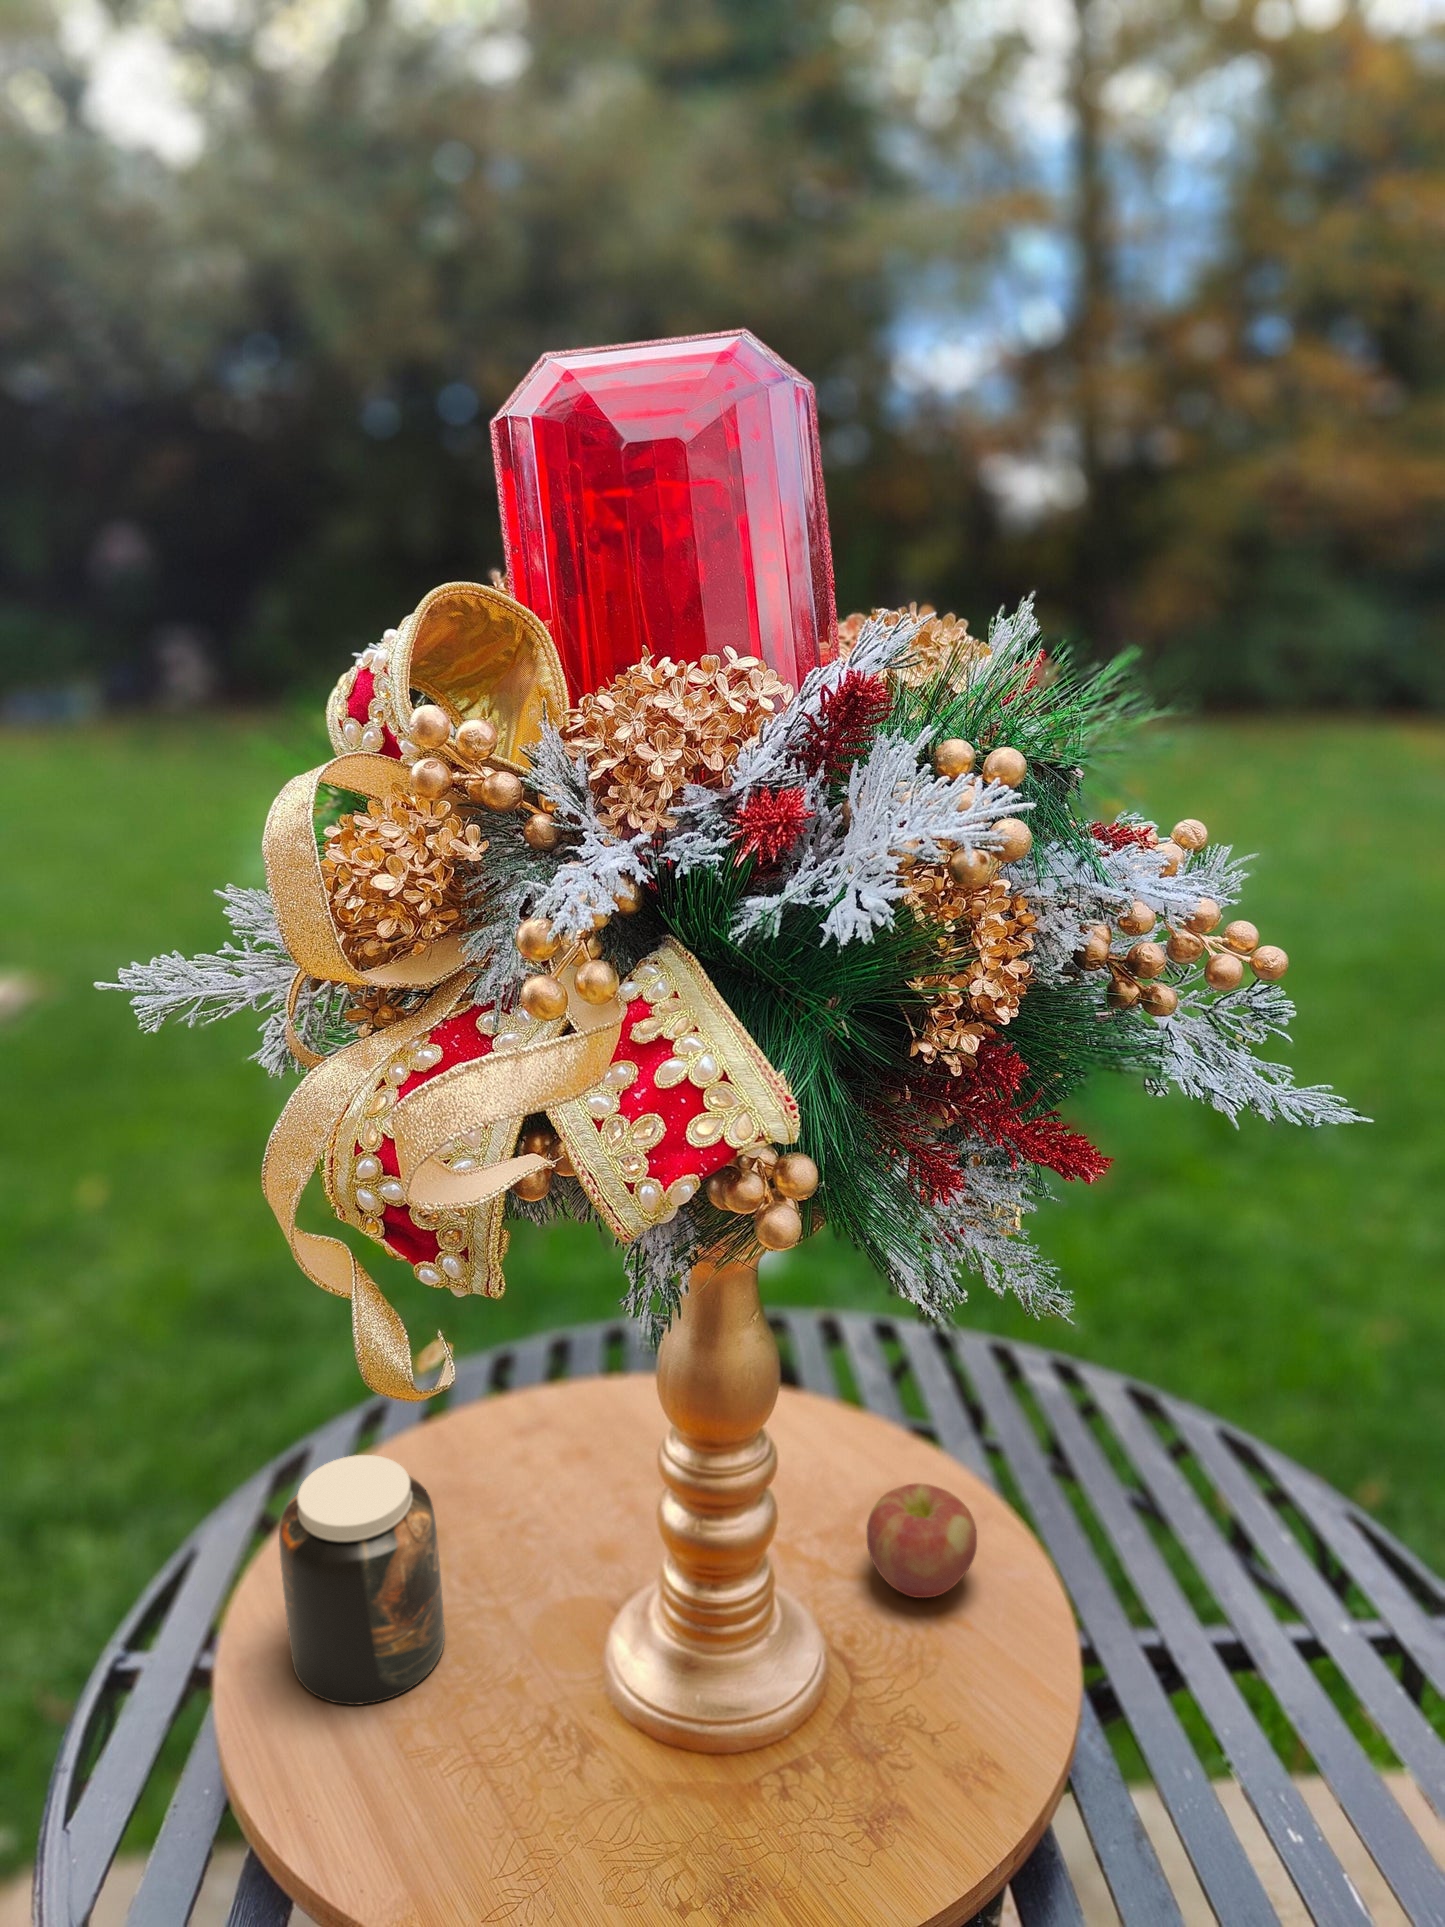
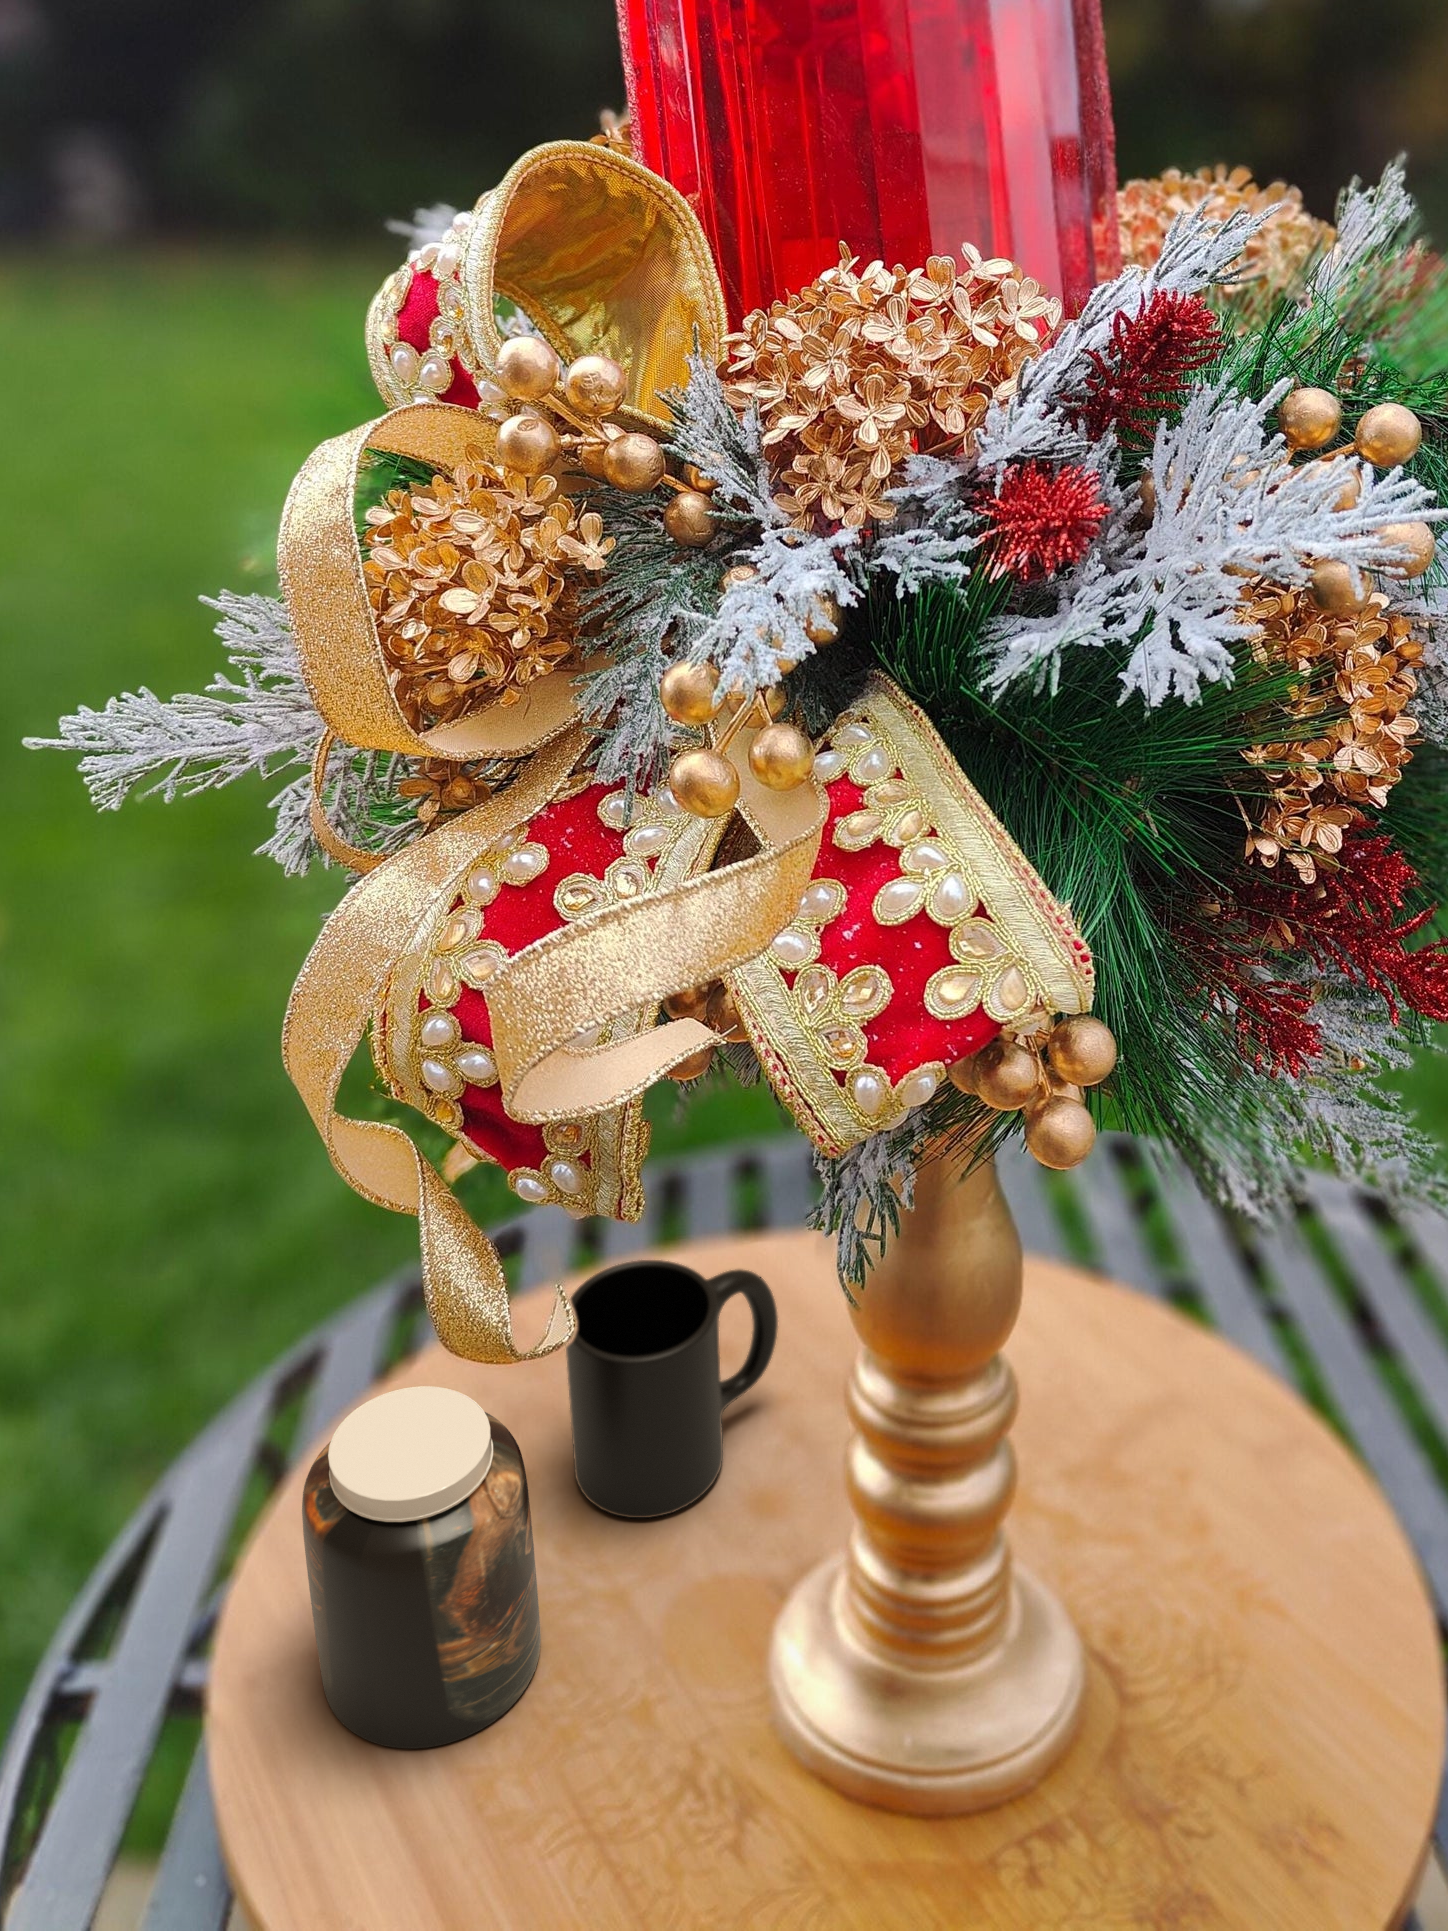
mug: none [465,1381,617,1560] -> present [566,1260,778,1518]
apple: present [867,1483,977,1598] -> none [1136,1406,1293,1570]

